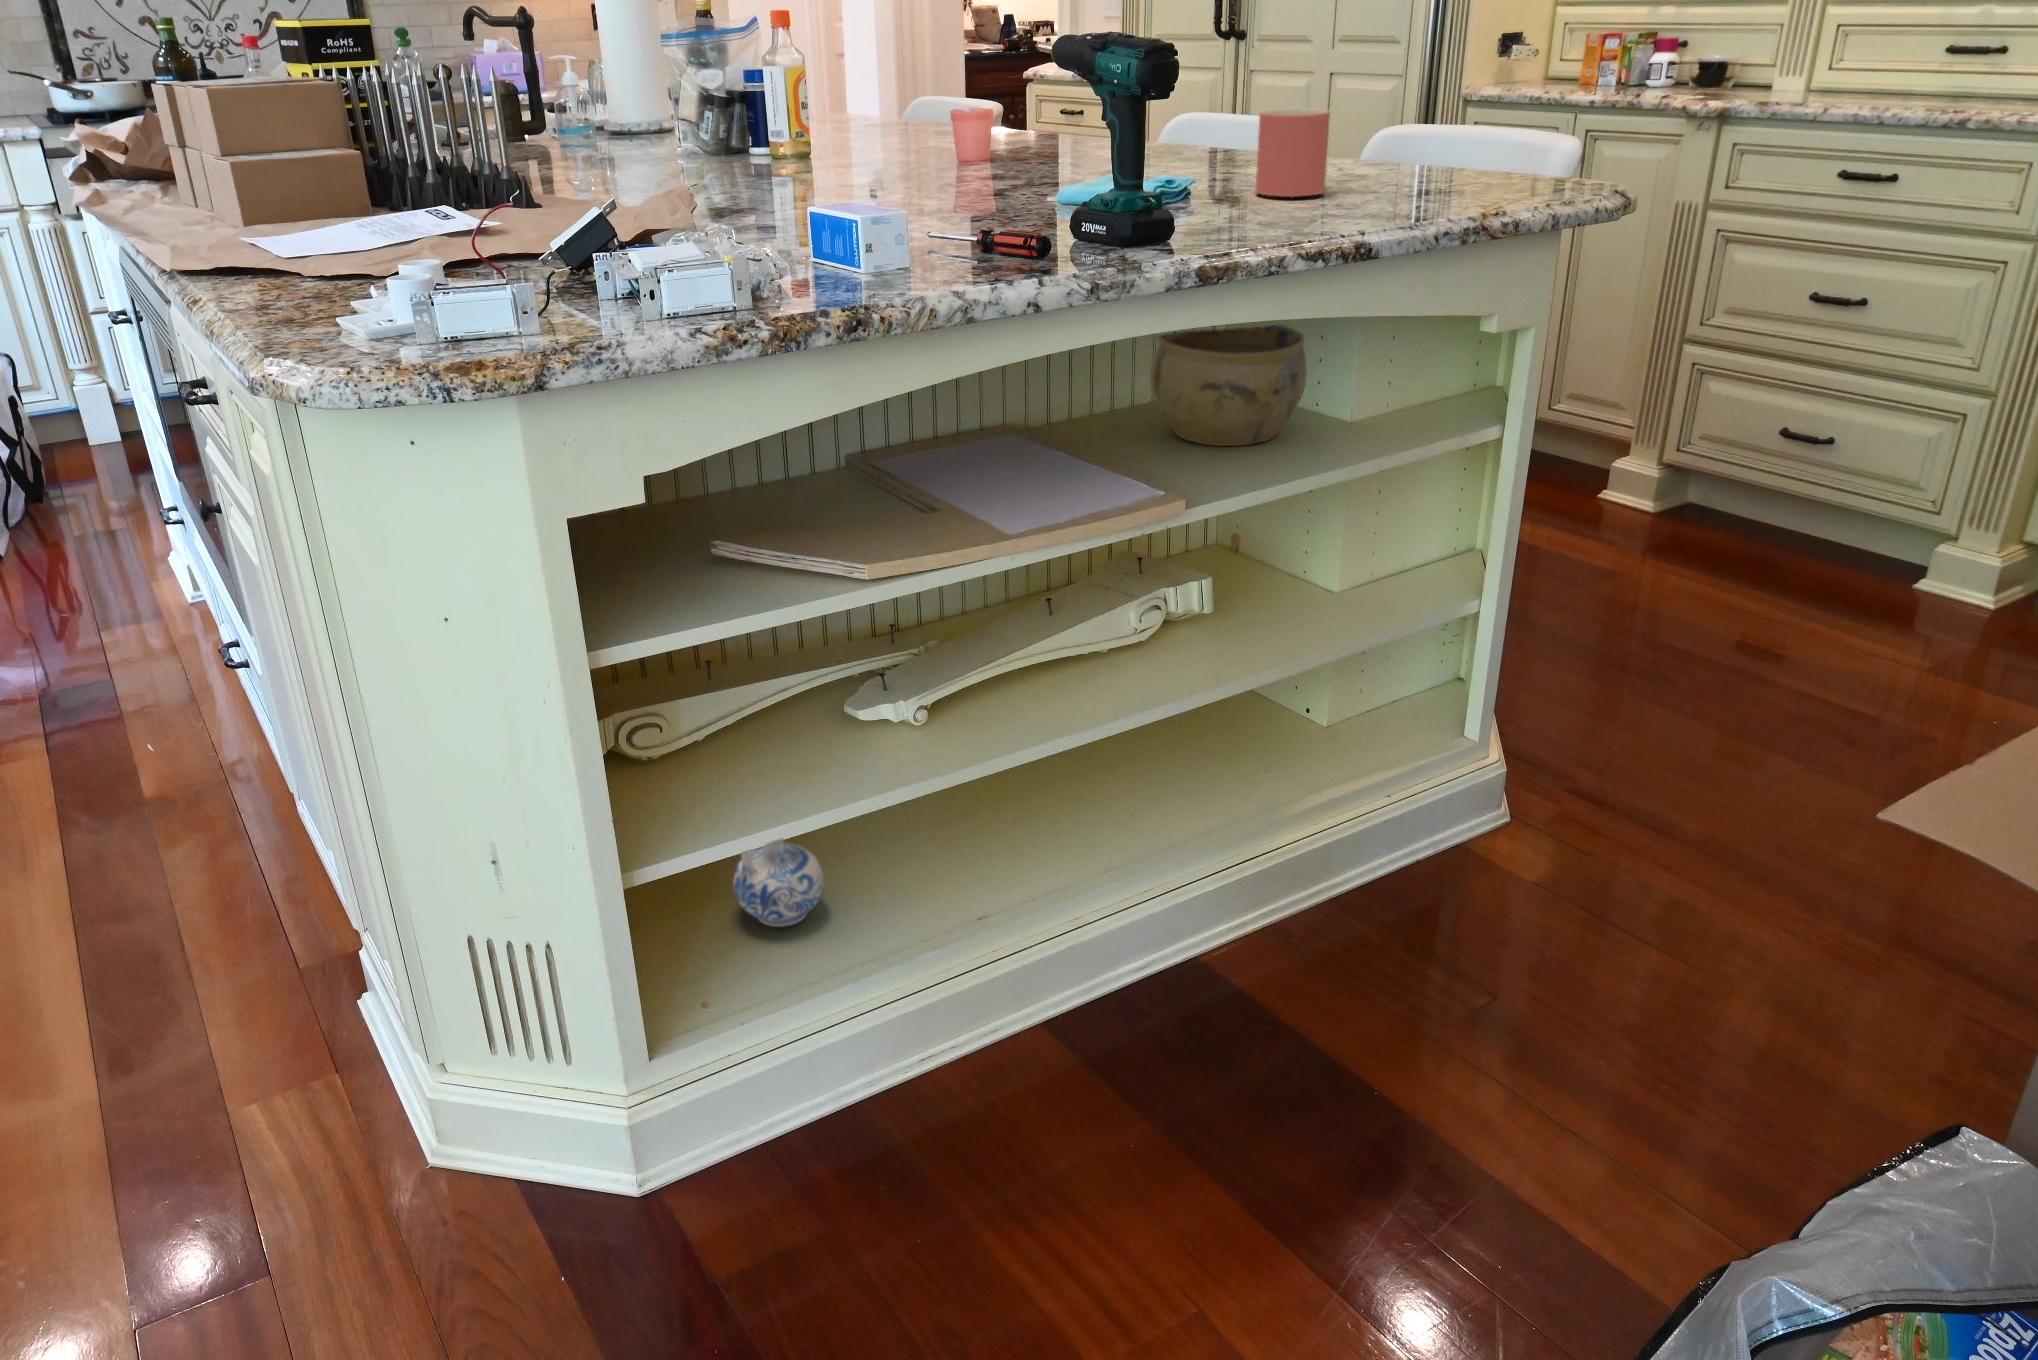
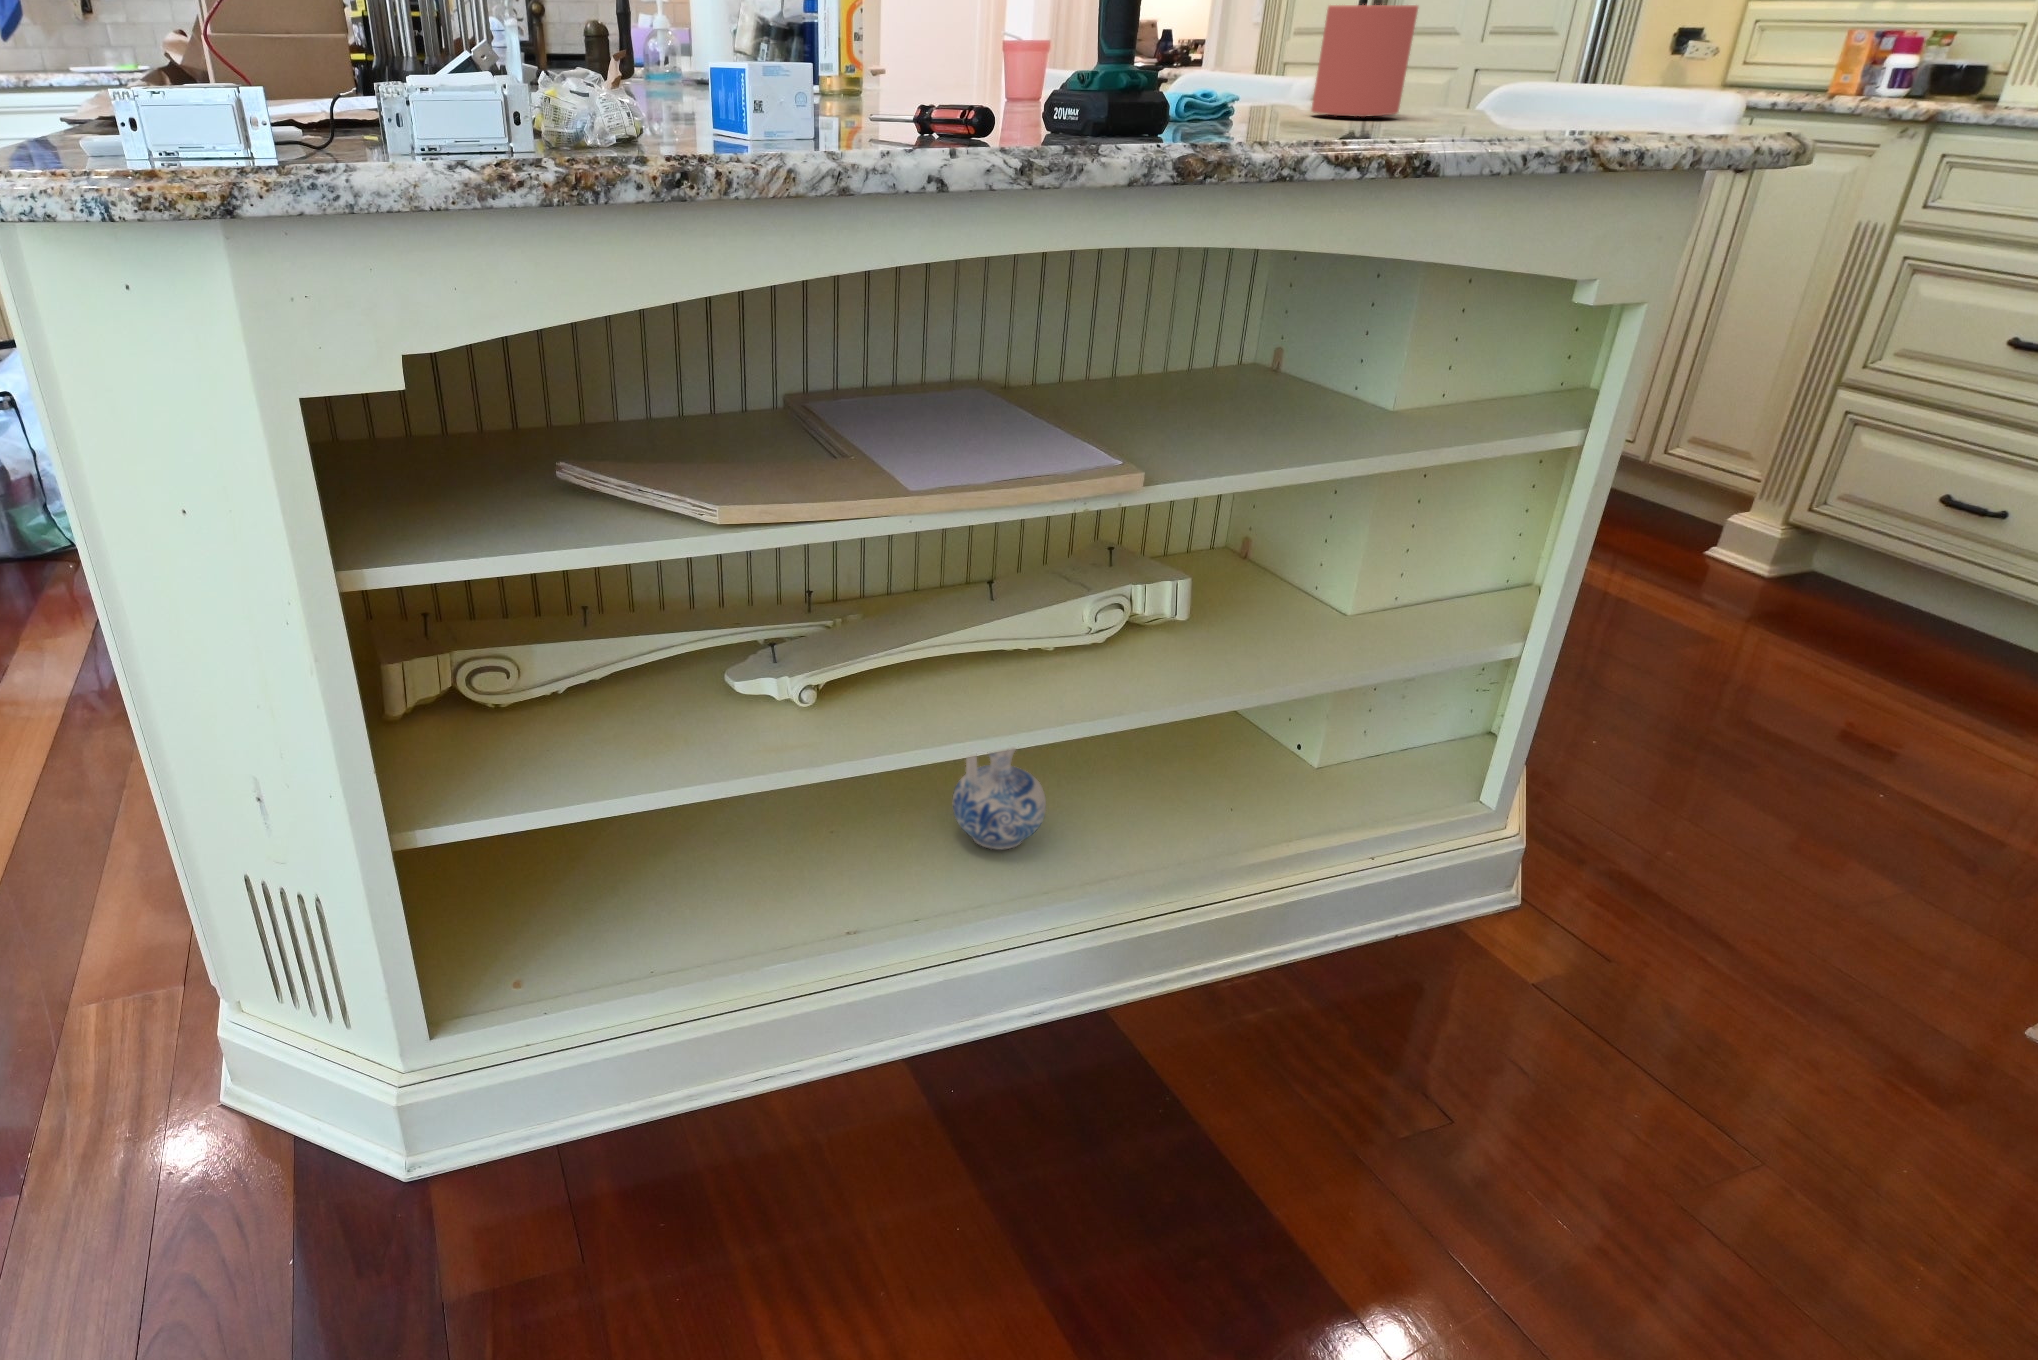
ceramic bowl: present [1150,325,1307,446] -> none [1151,271,1346,424]
ceramic pitcher: present [733,839,824,927] -> present [952,748,1046,849]

